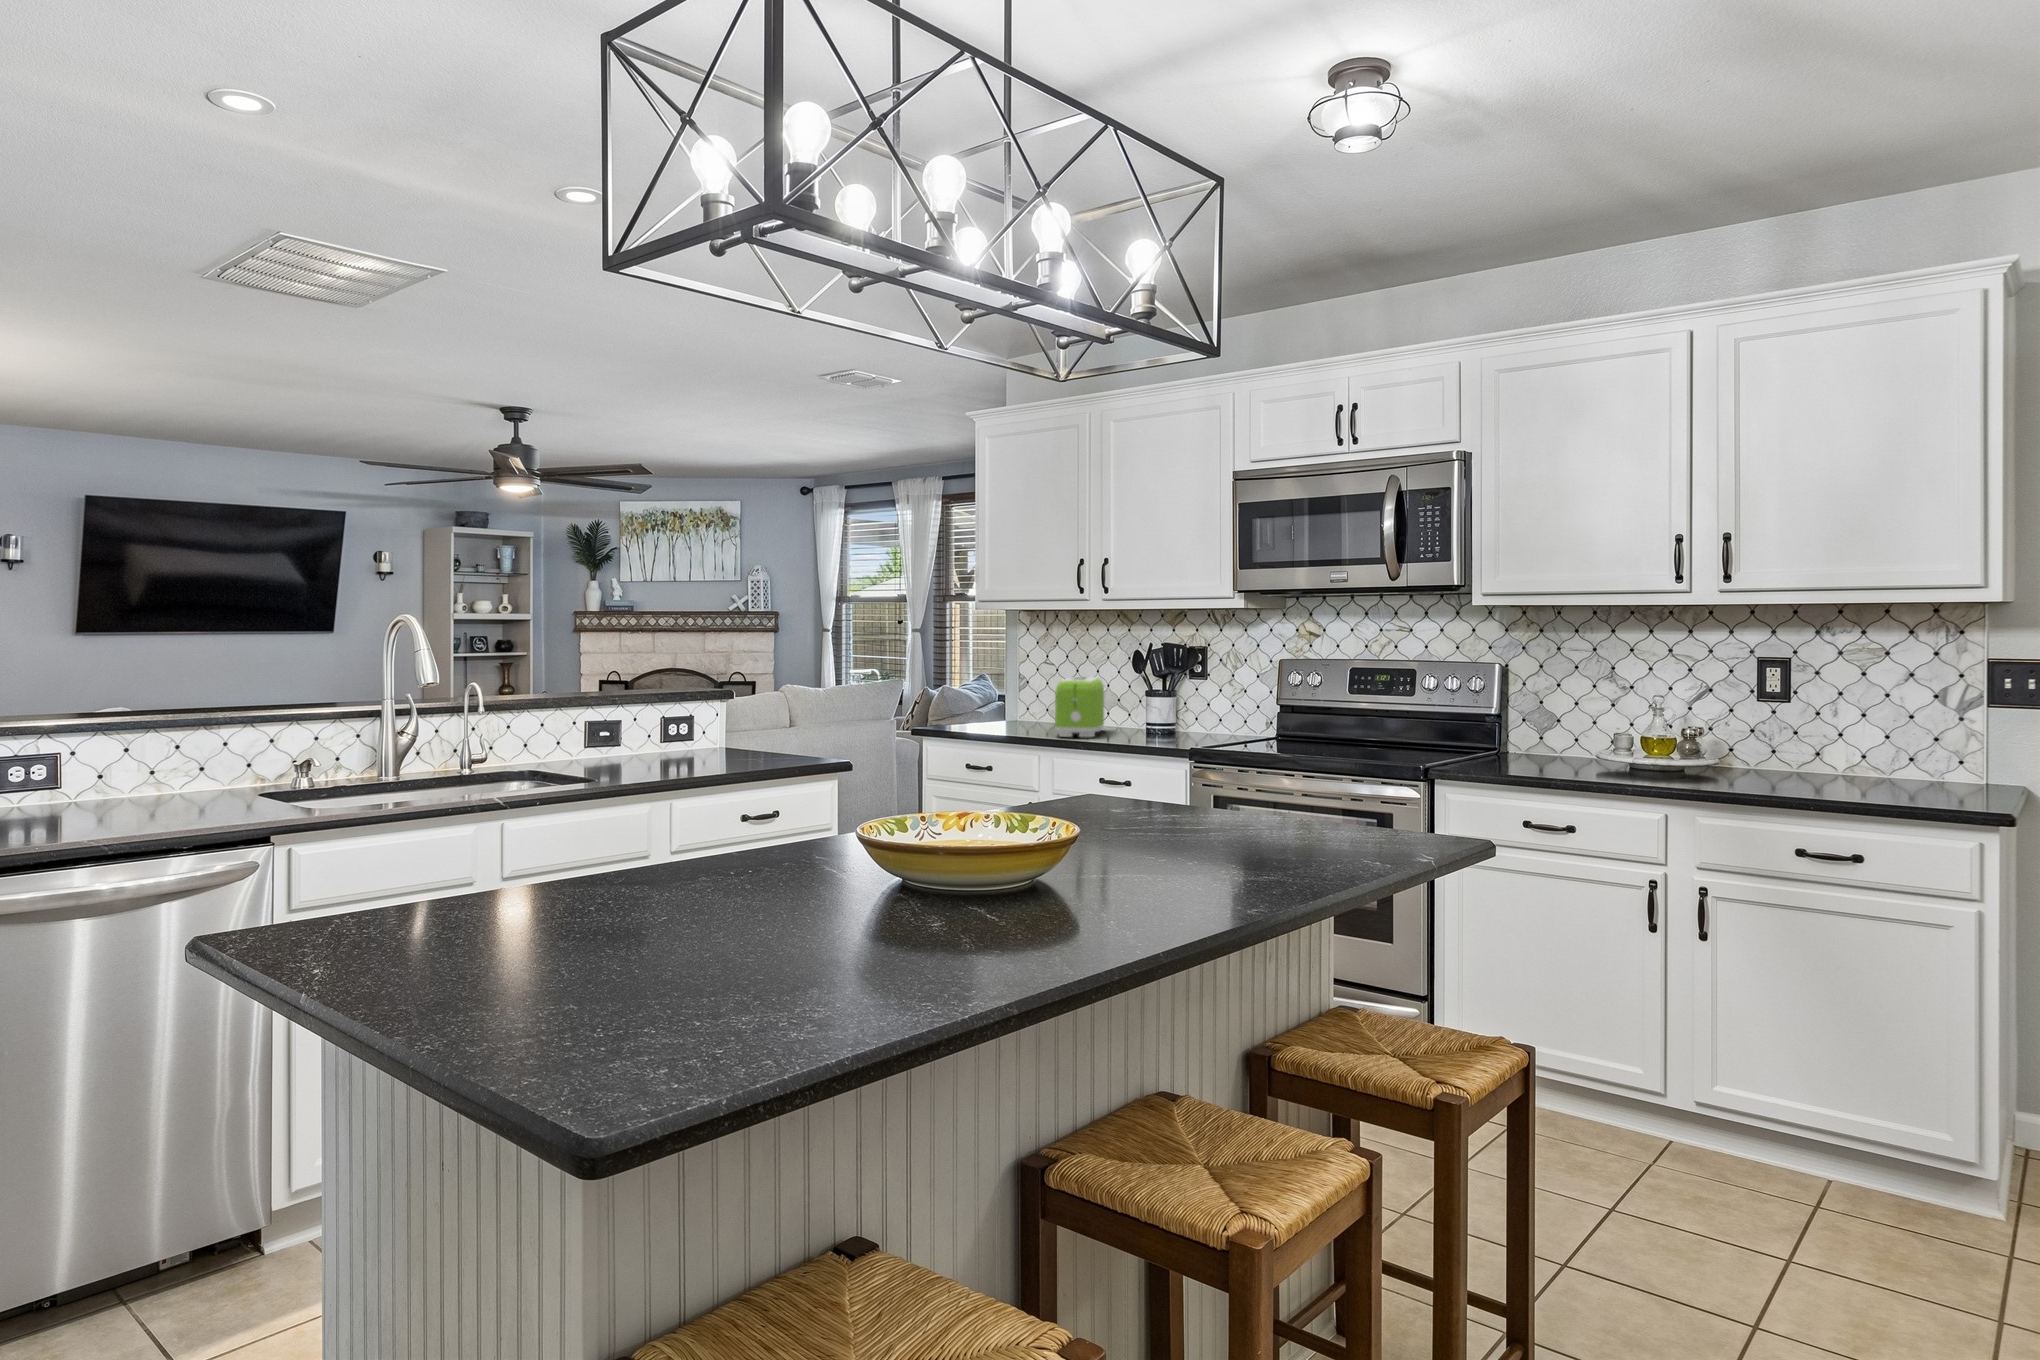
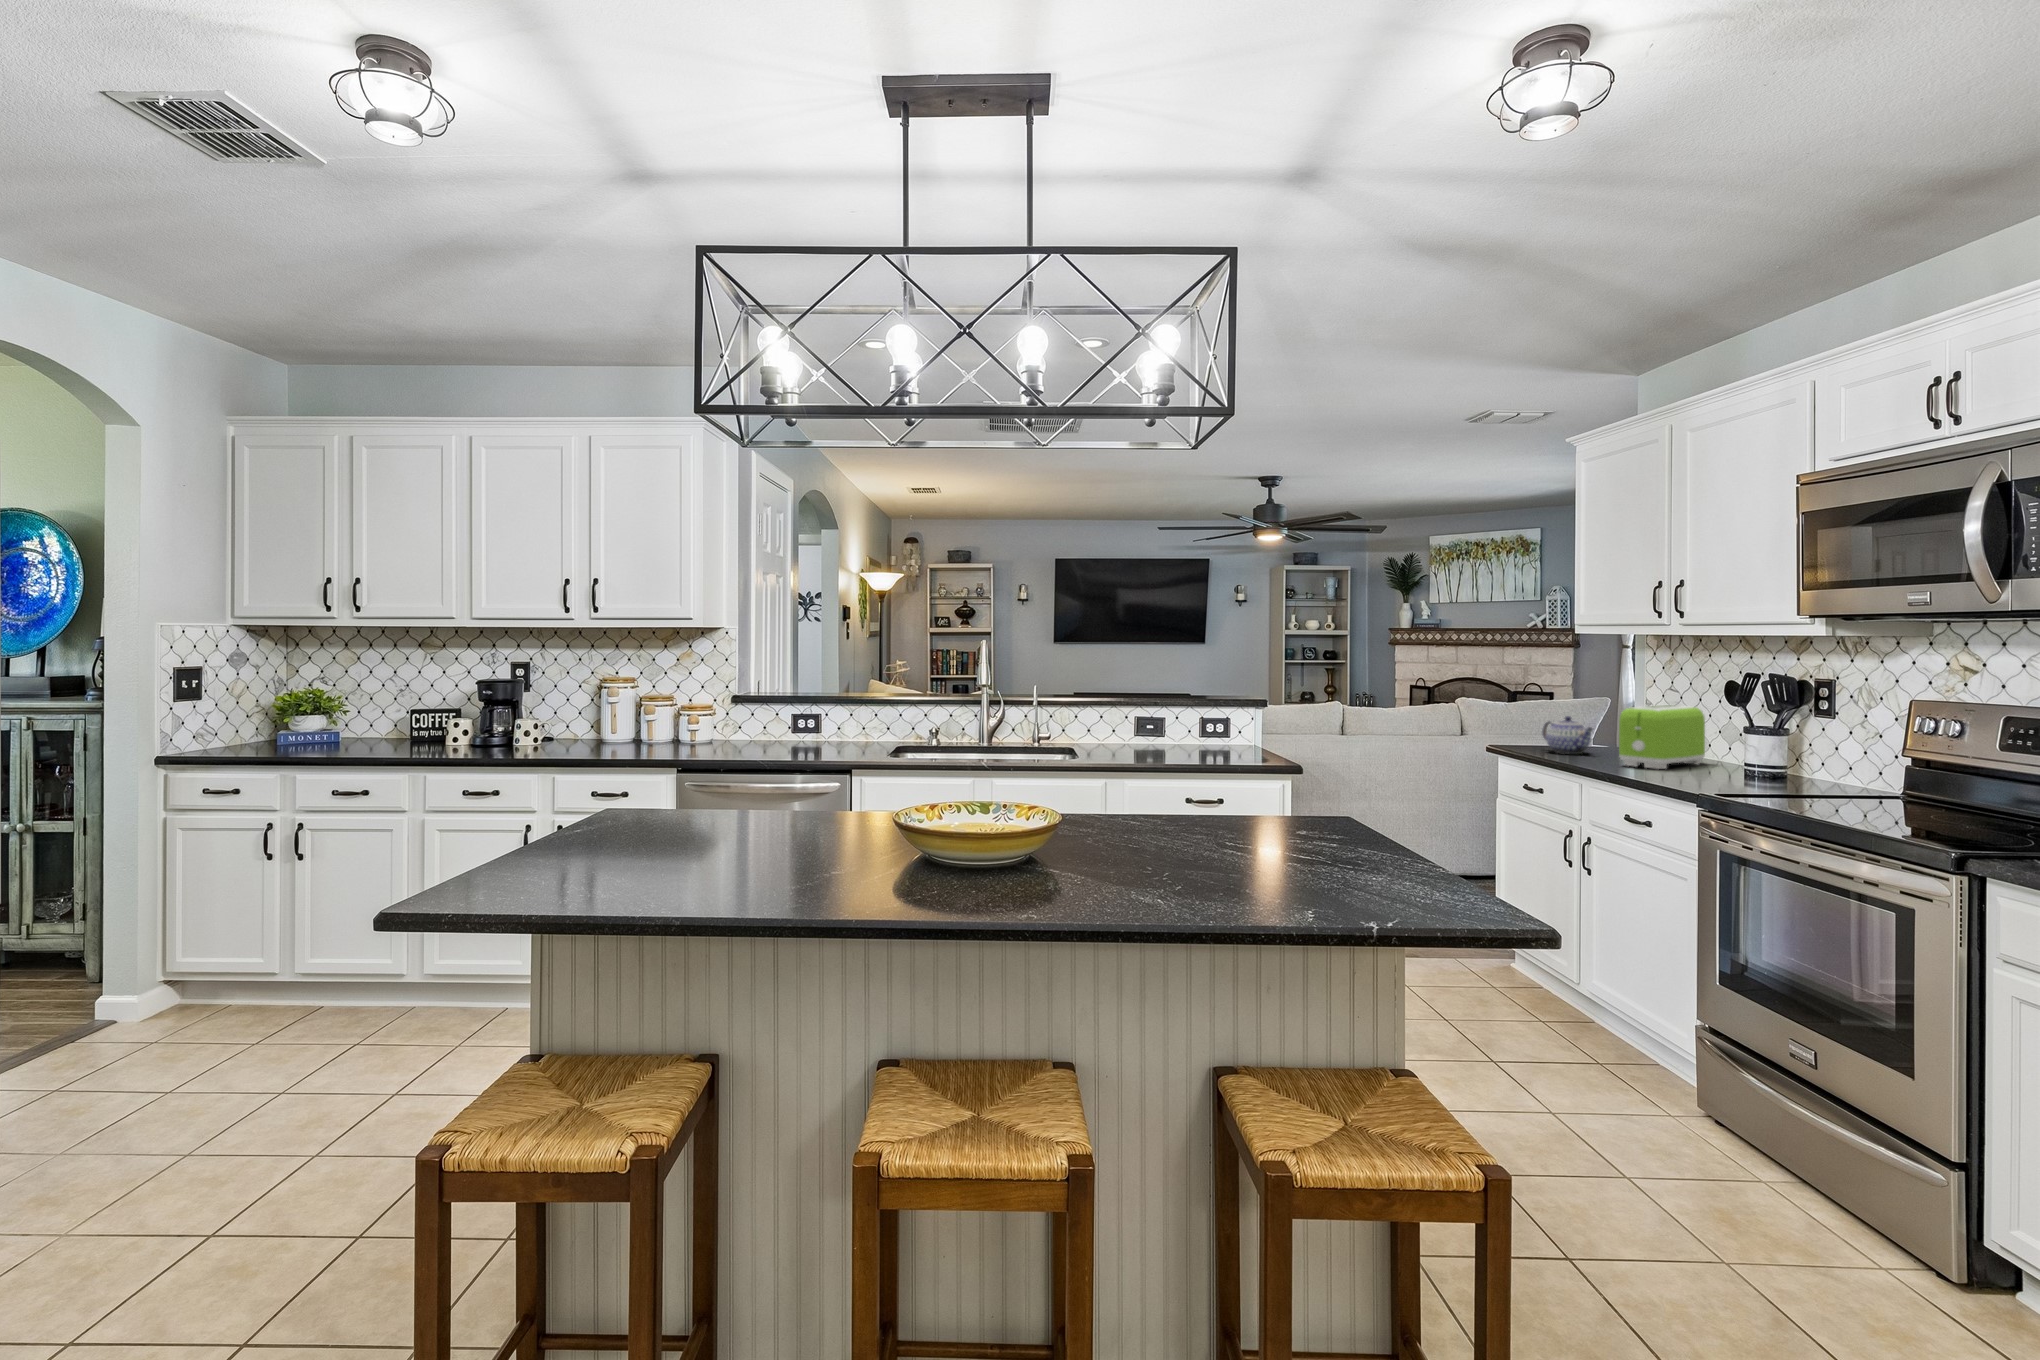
teapot: none [955,693,1011,732] -> present [1542,716,1593,754]

